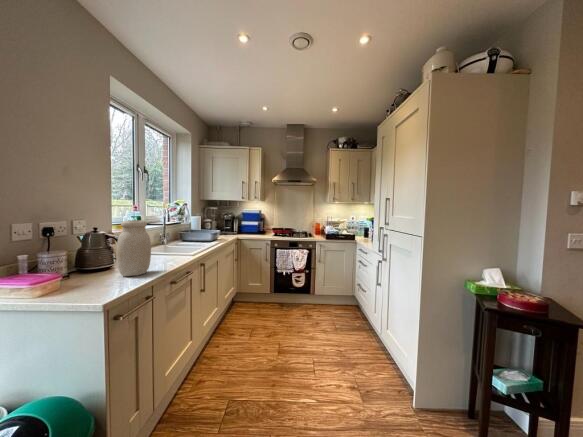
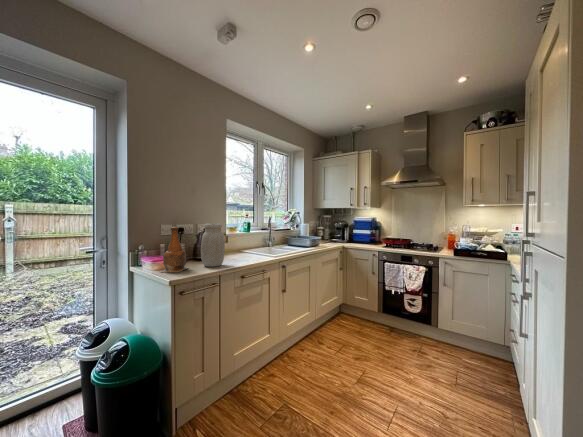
bottle: none [63,227,106,295] -> present [160,227,189,273]

